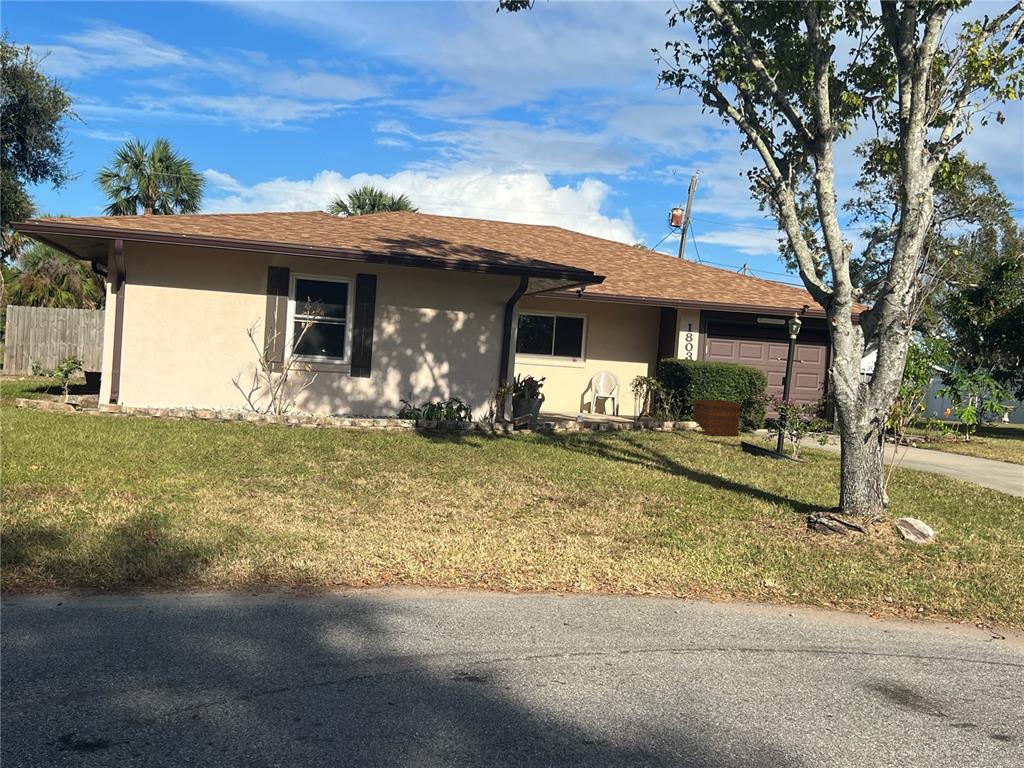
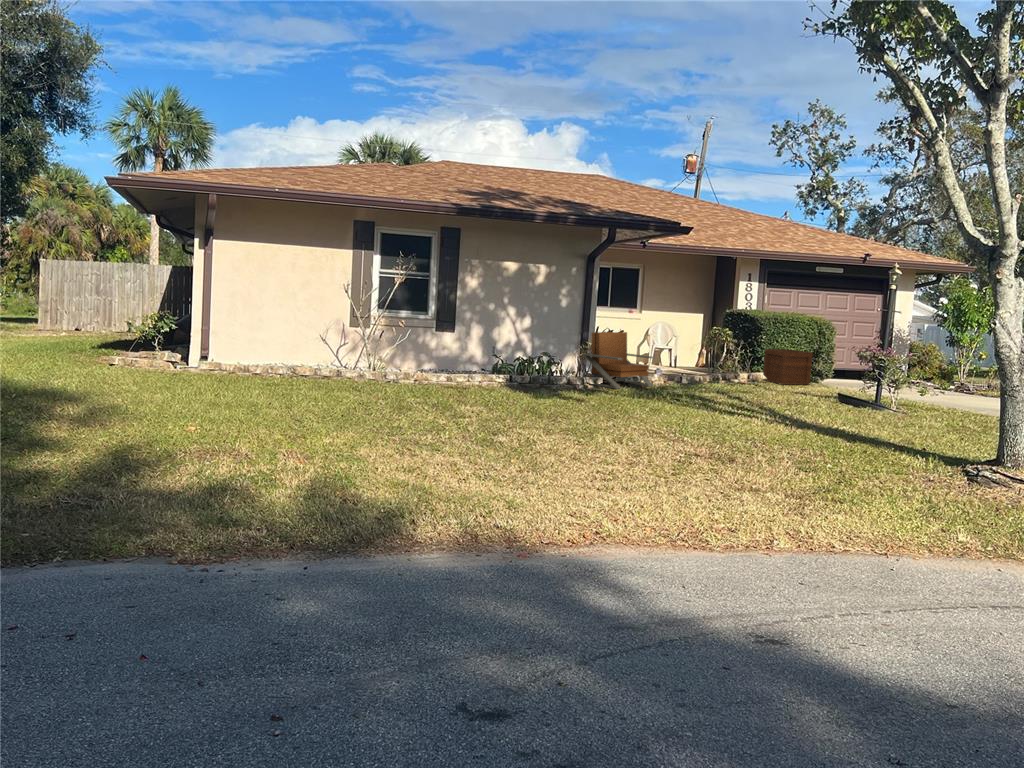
lounge chair: none [497,379,572,436] -> present [583,332,655,389]

